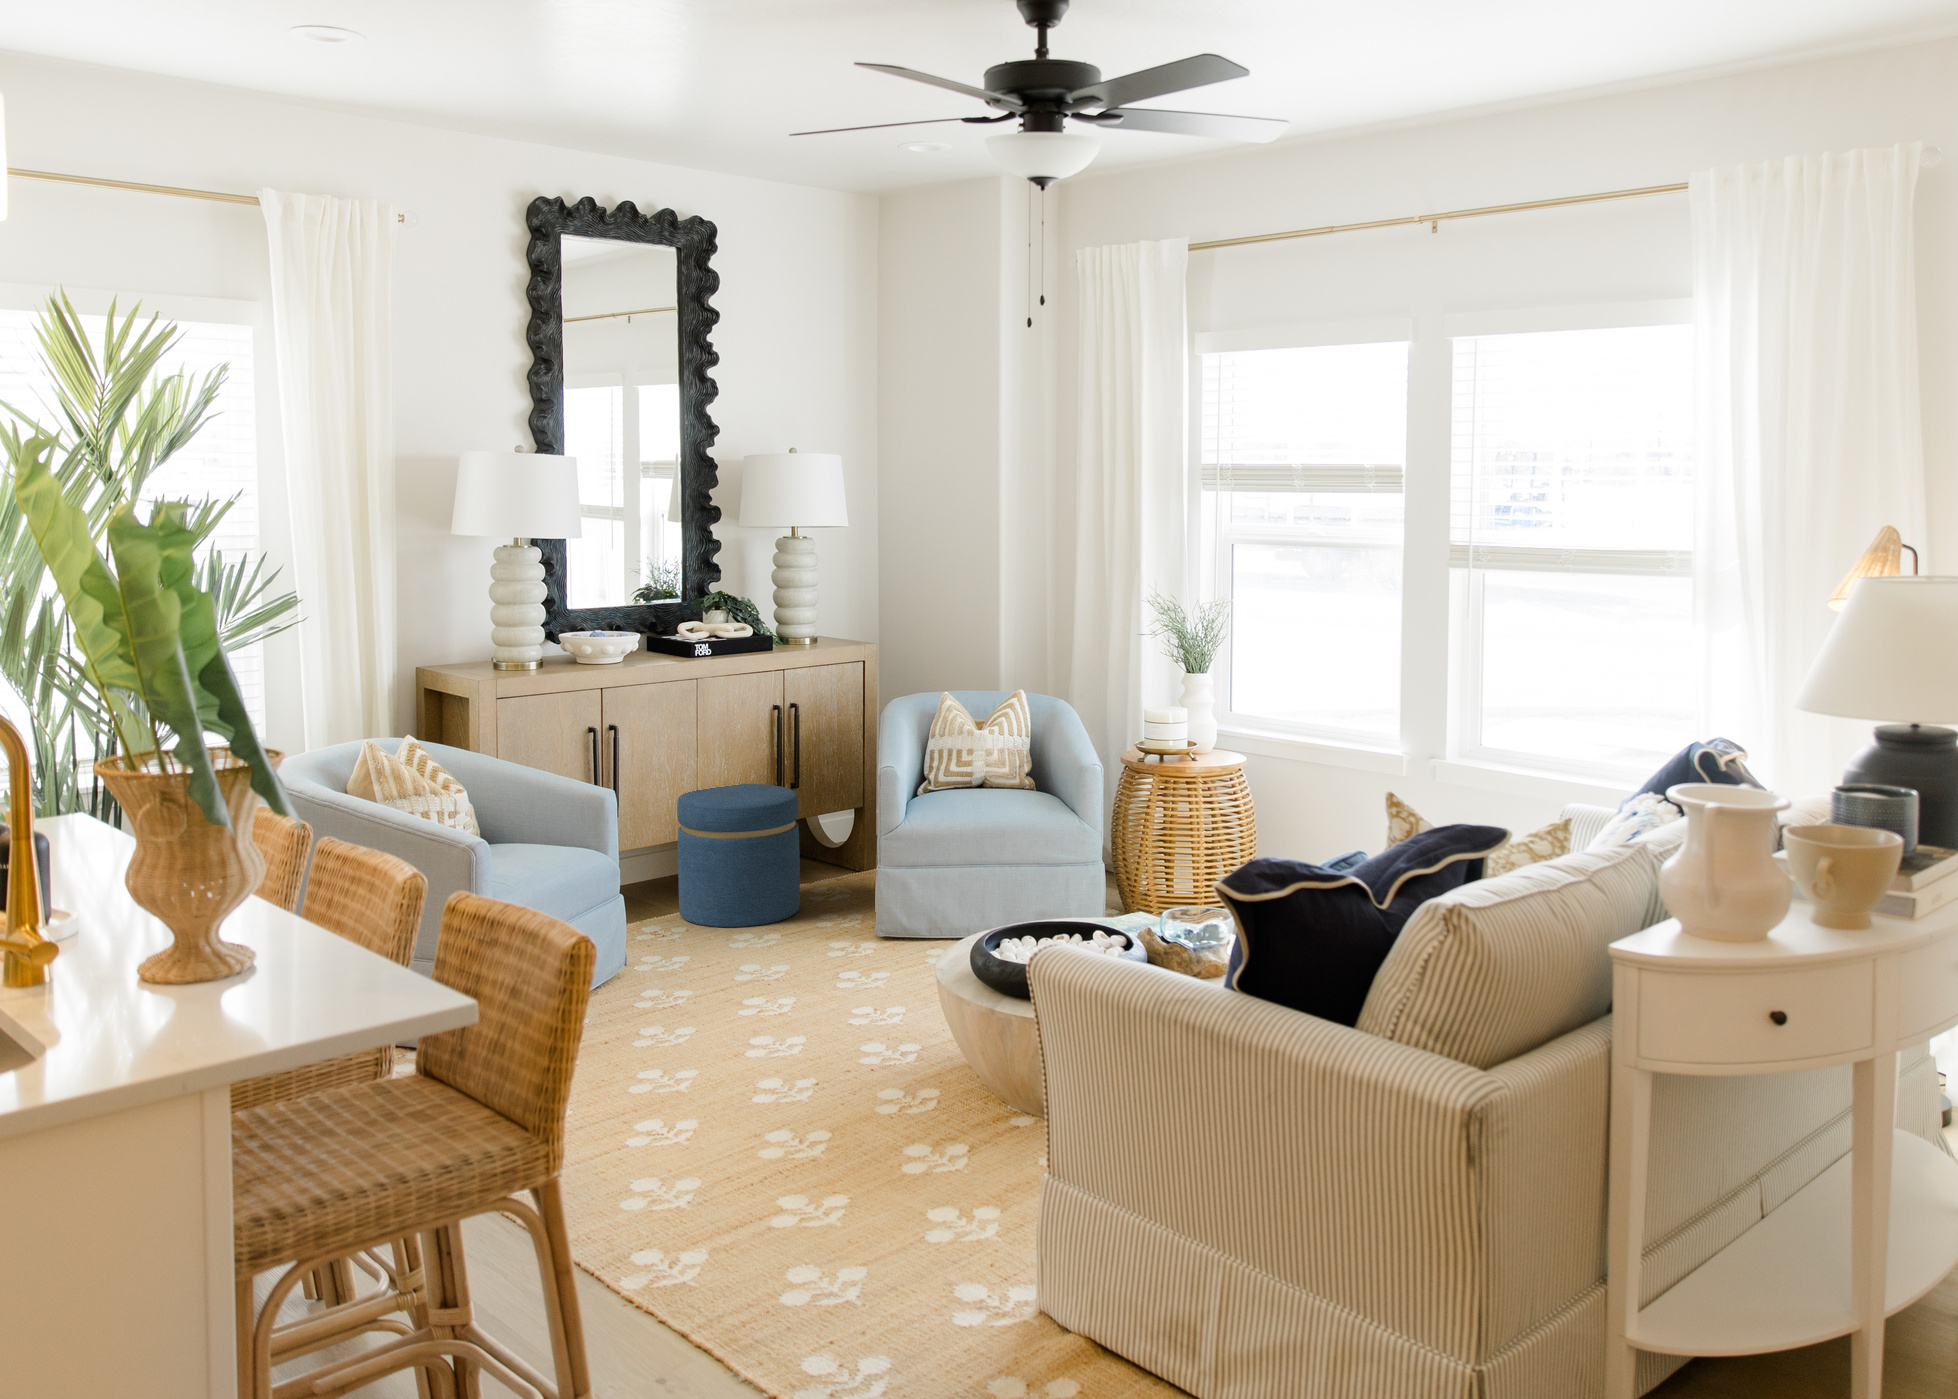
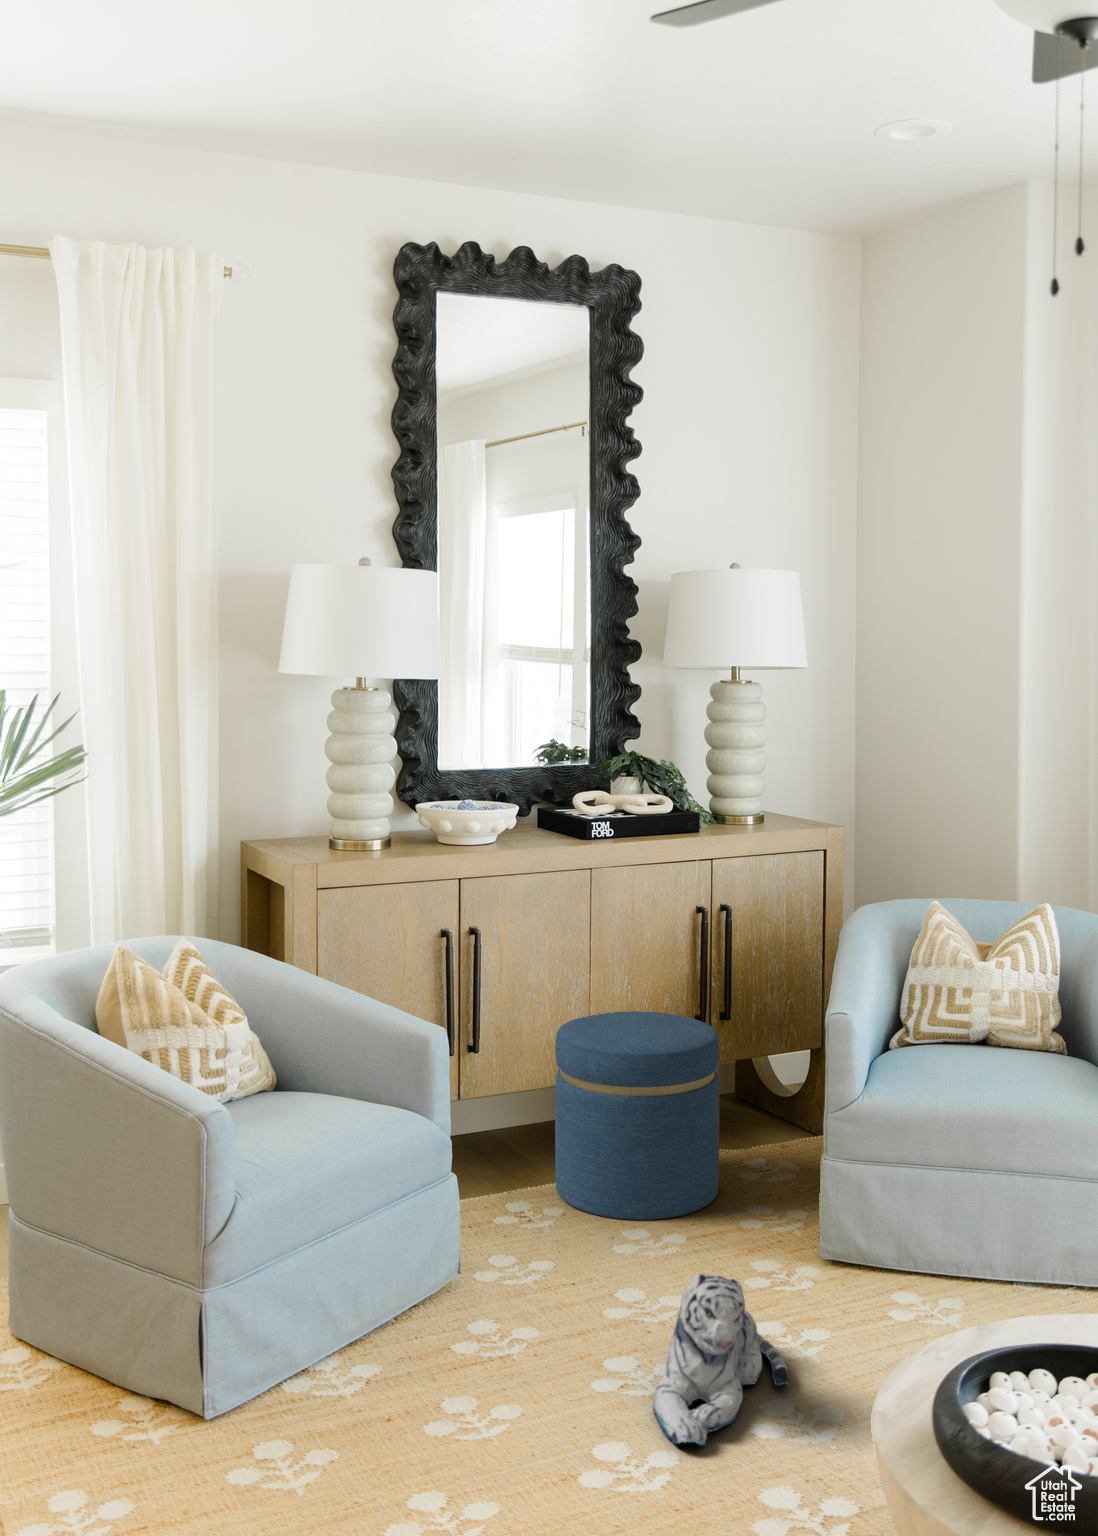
plush toy: none [781,924,865,1025] -> present [653,1274,789,1445]

